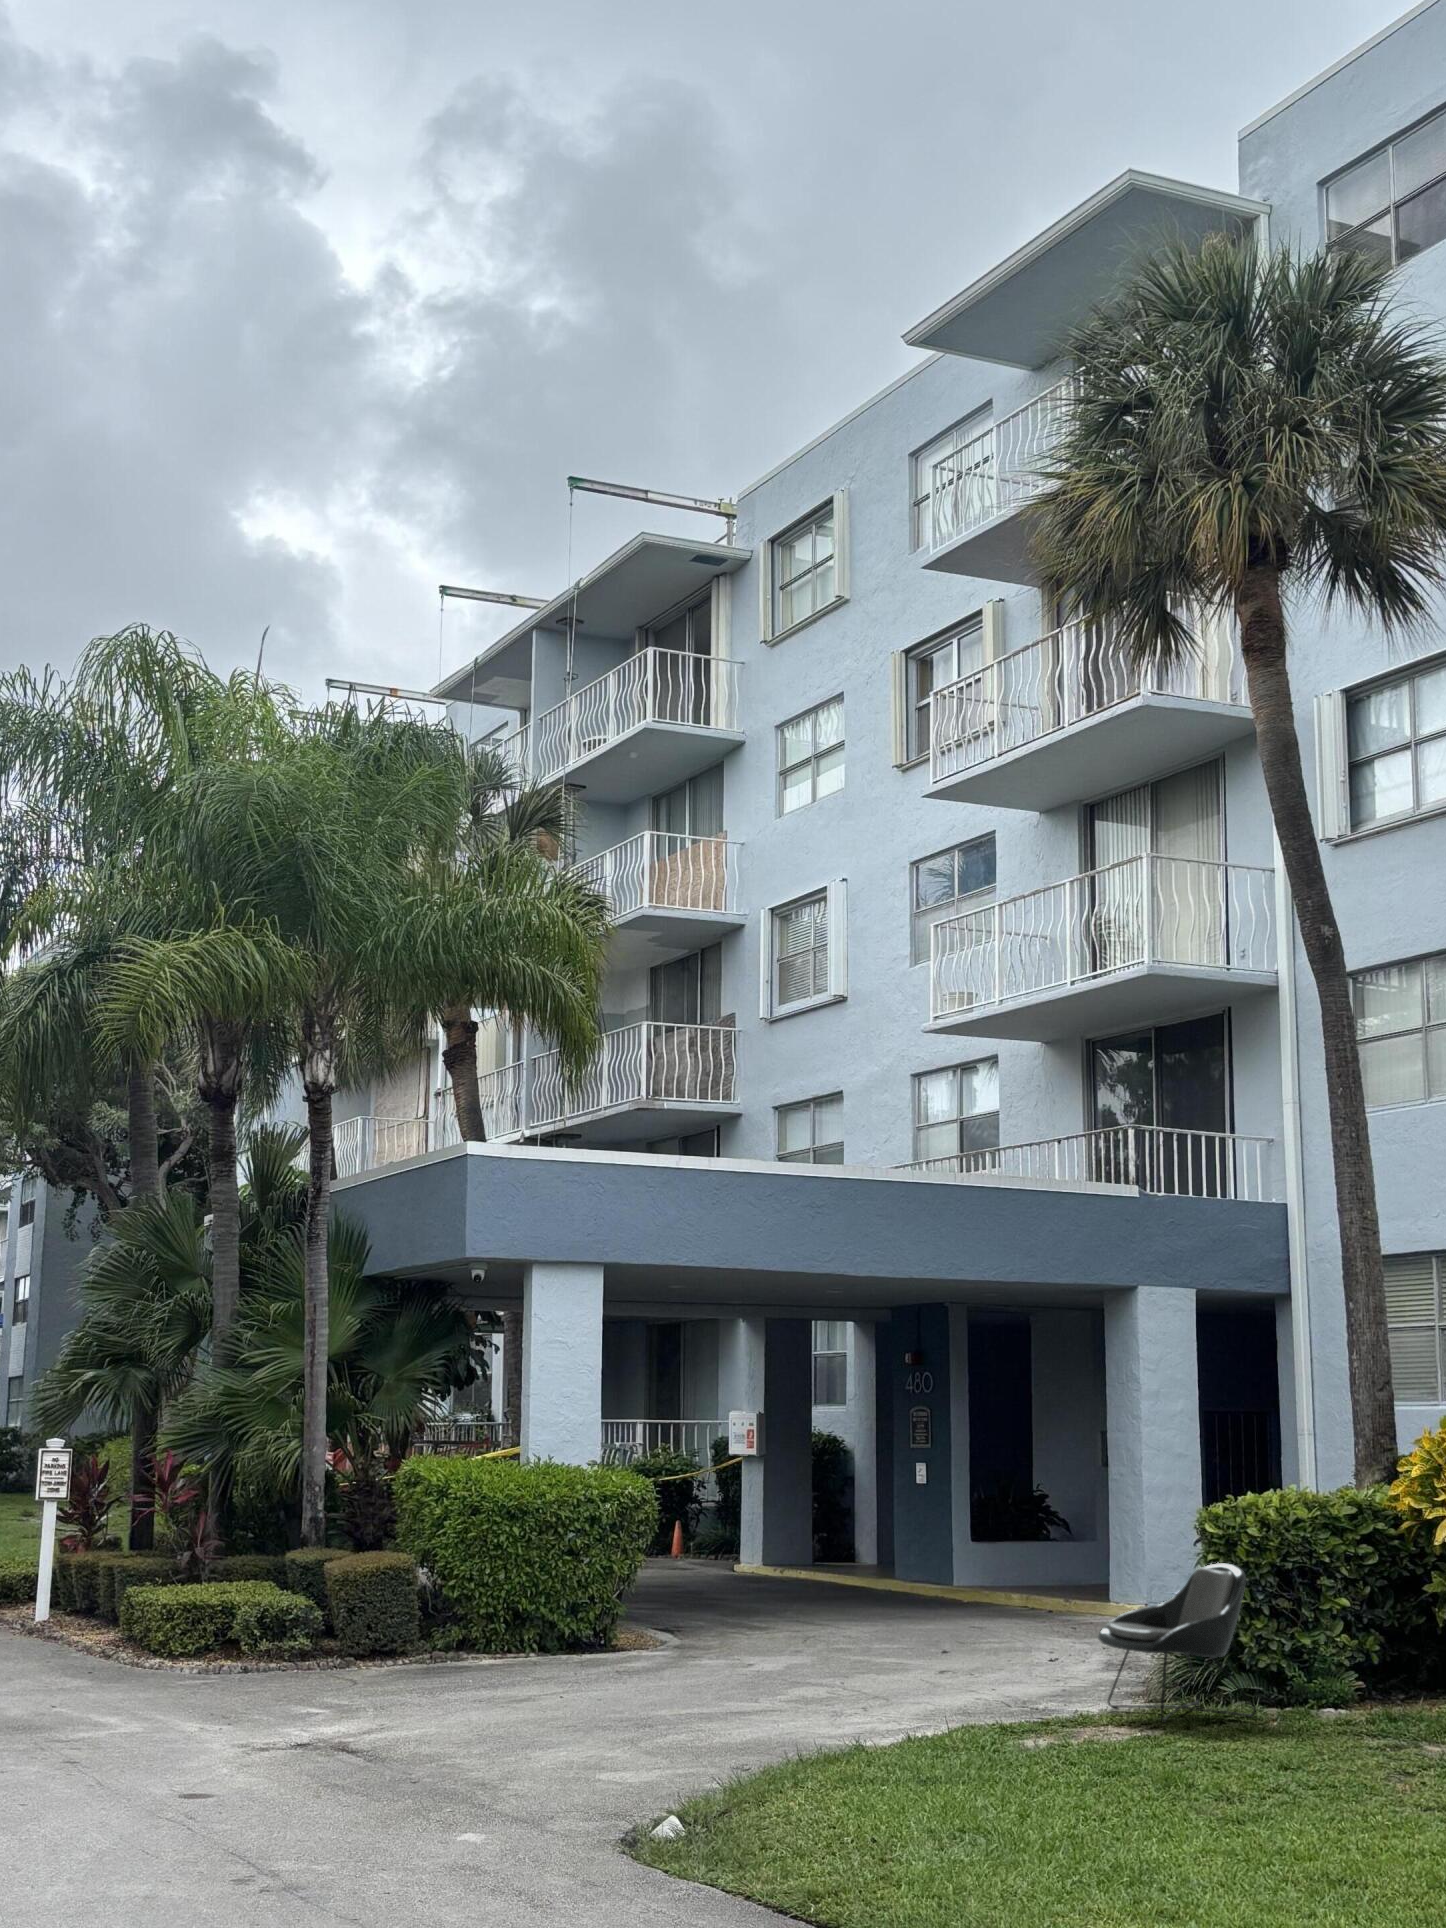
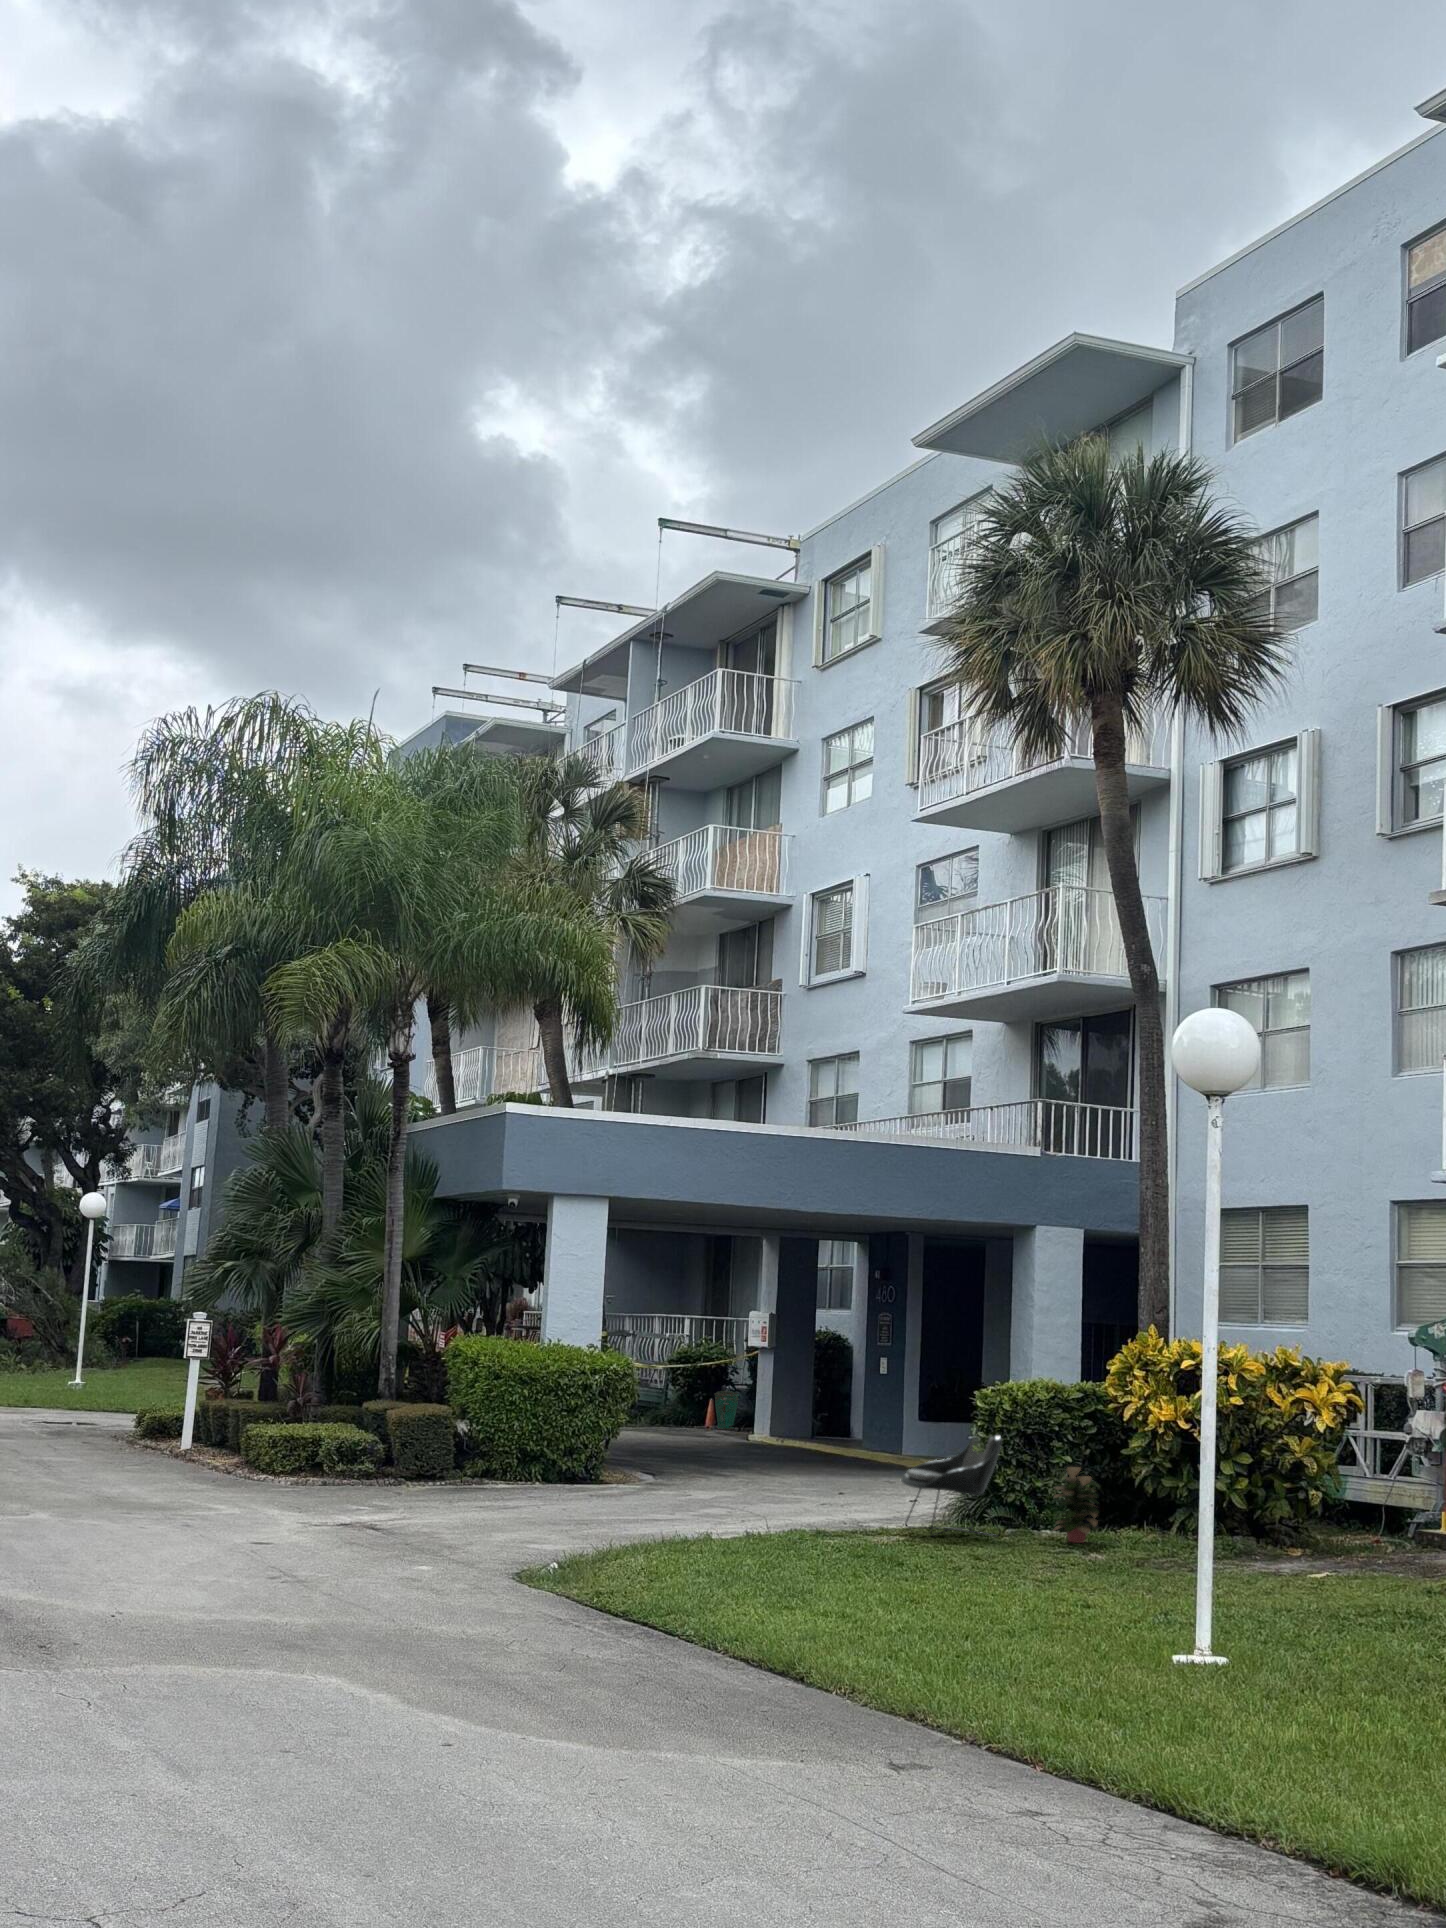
trash can: none [668,1507,698,1557] -> present [715,1389,739,1430]
decorative plant: none [1327,1610,1404,1722] -> present [1053,1467,1100,1543]

